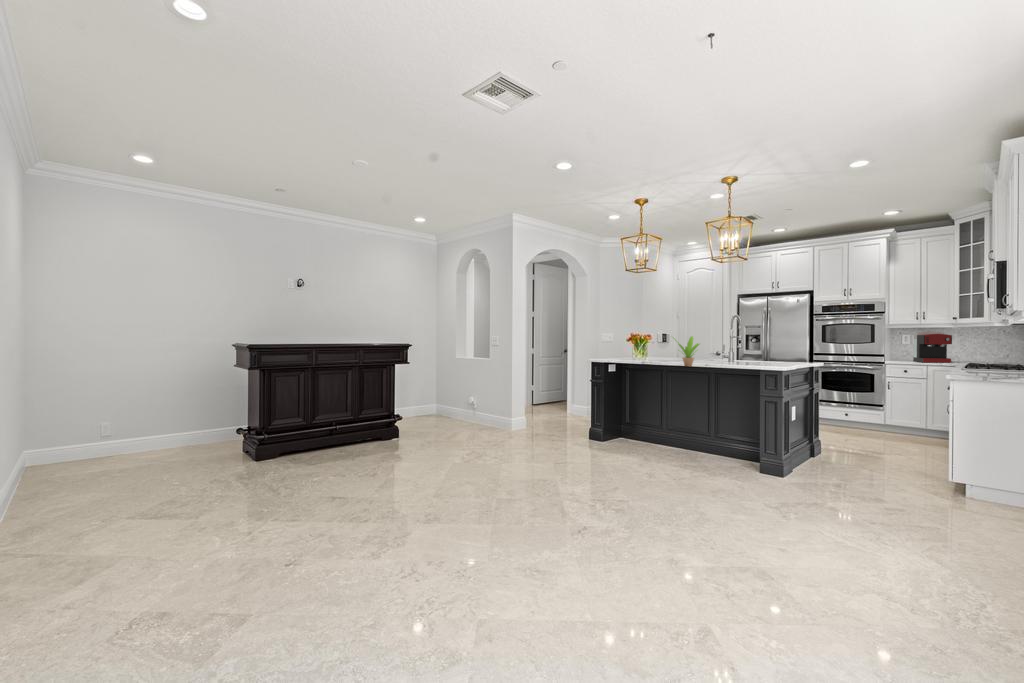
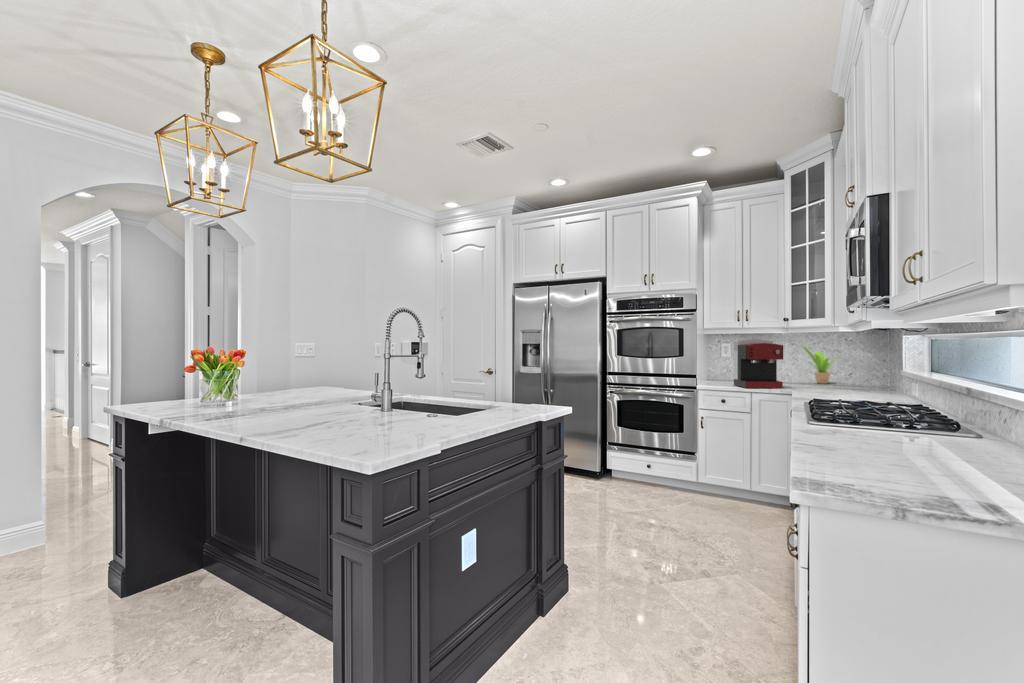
potted plant: present [674,336,699,366] -> present [802,345,833,384]

